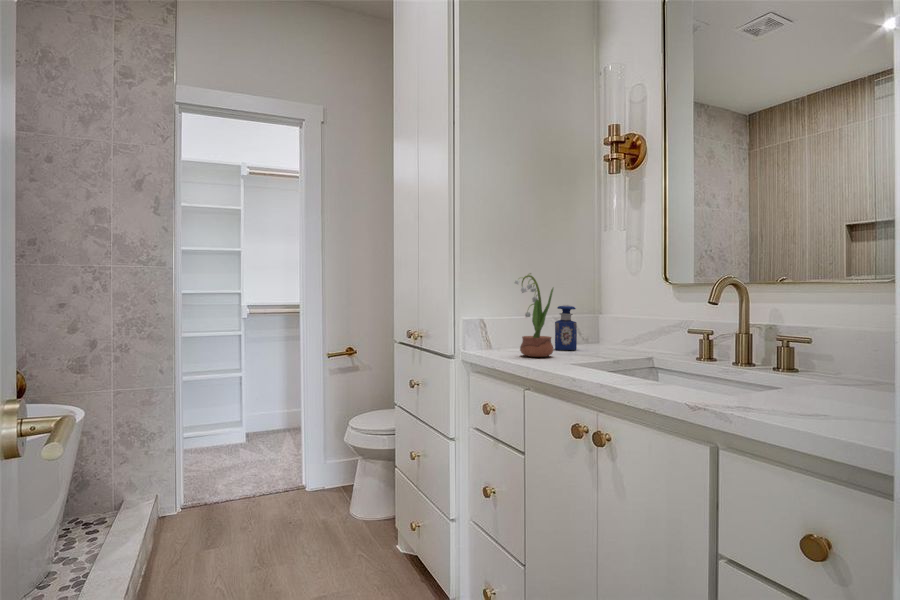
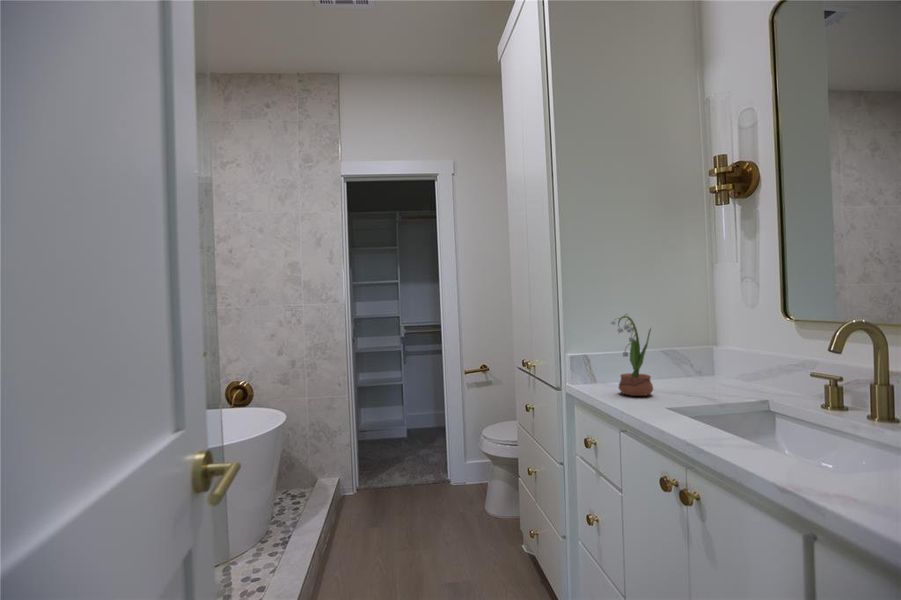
perfume bottle: present [555,305,577,350] -> none [660,340,684,385]

